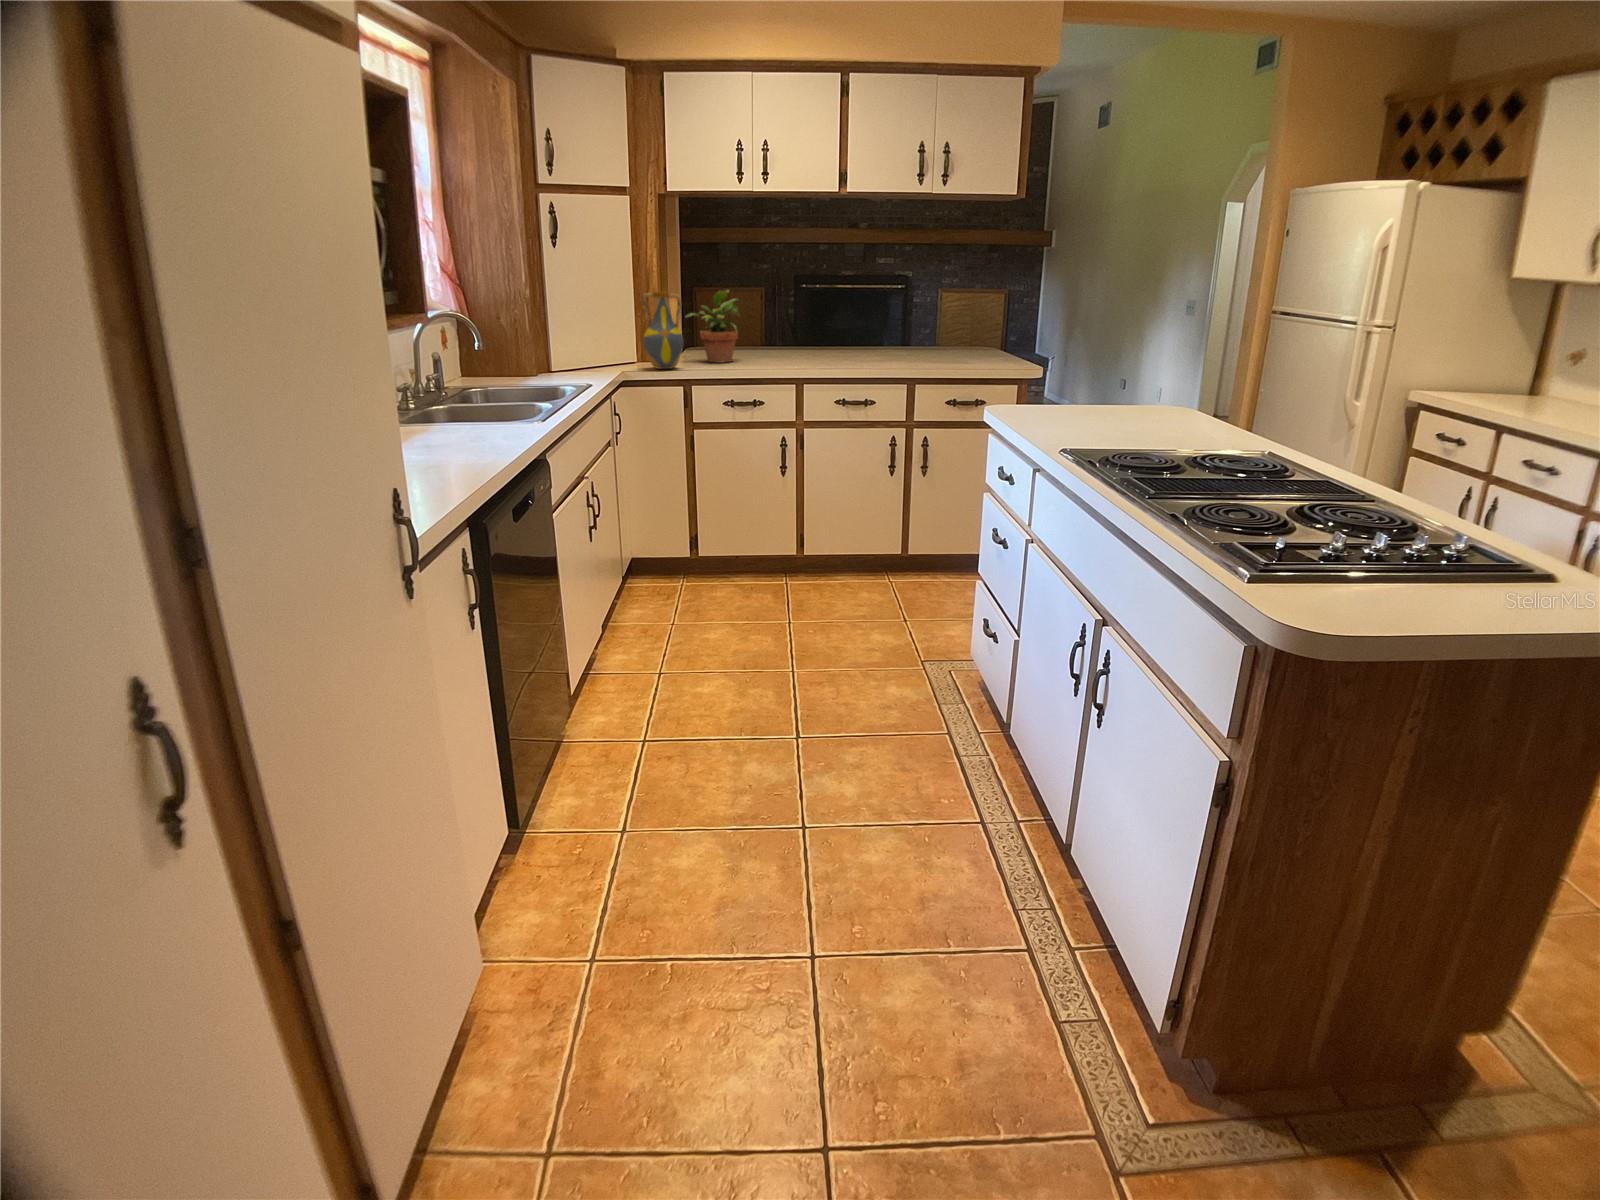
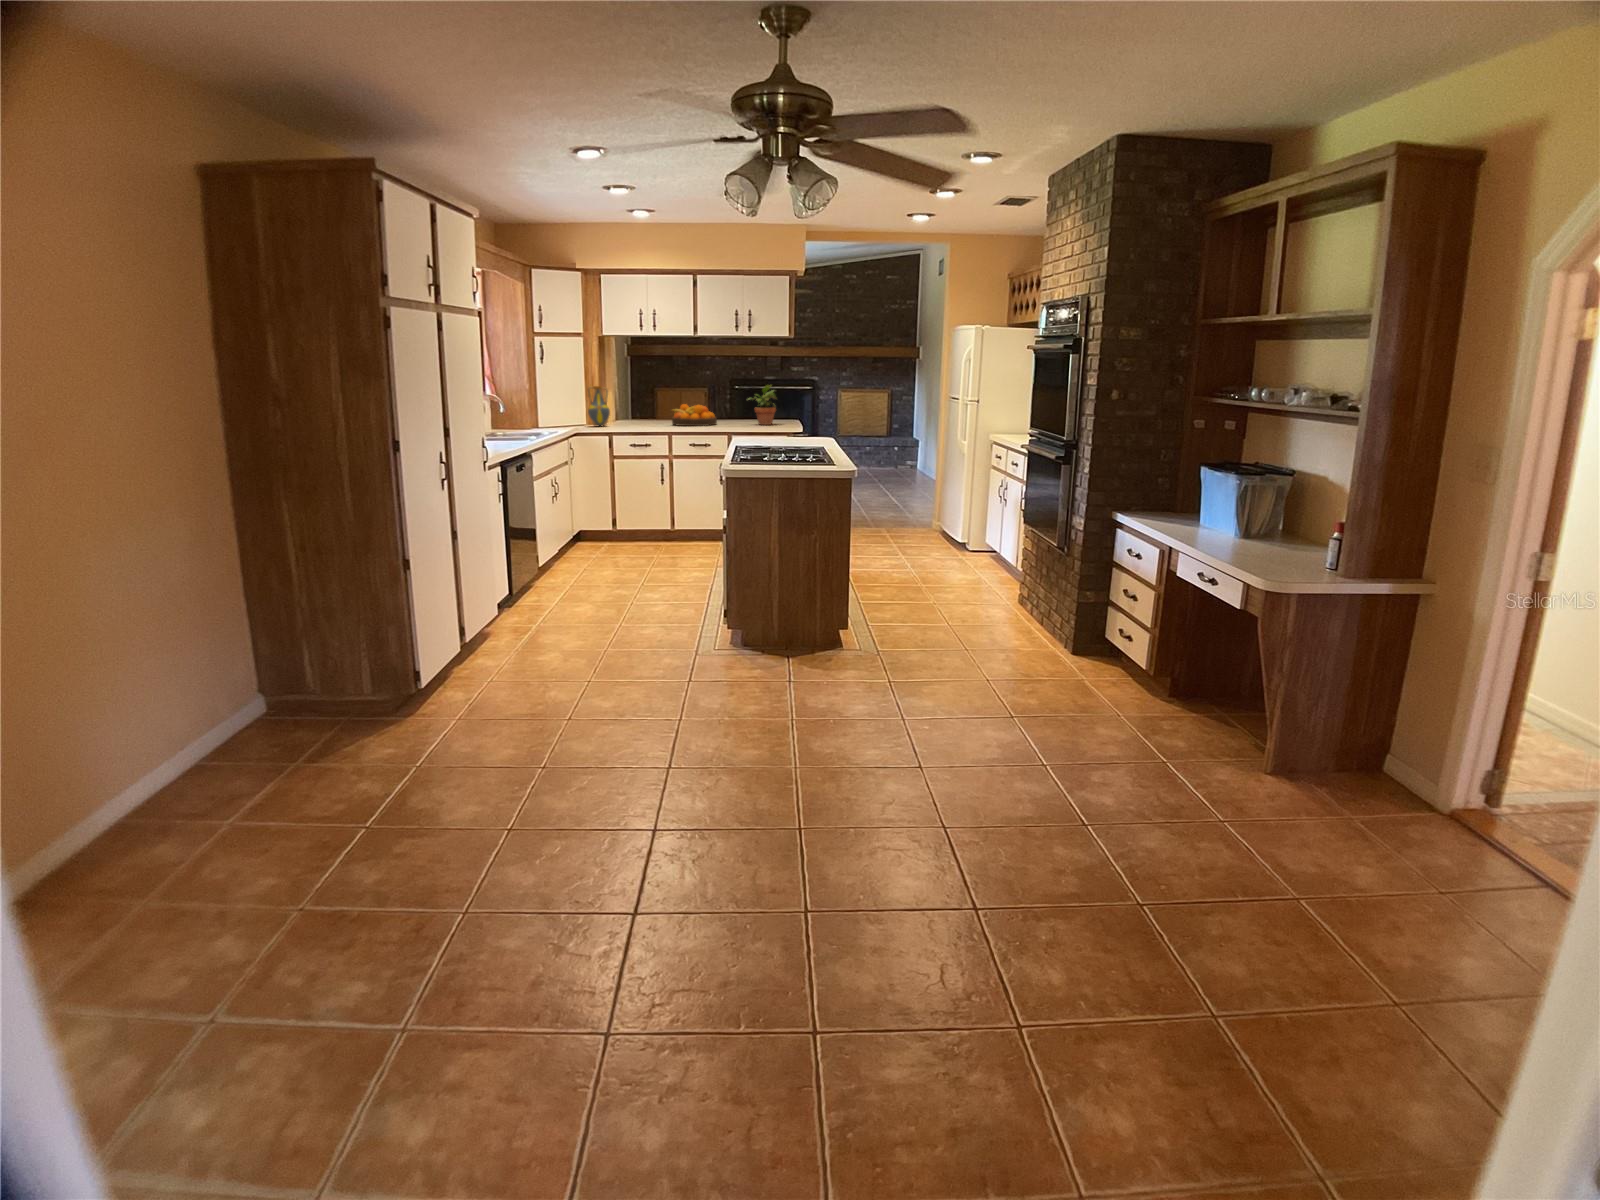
potted plant: present [686,290,740,363] -> present [748,385,777,425]
fruit bowl: none [795,326,880,370] -> present [672,404,717,426]

